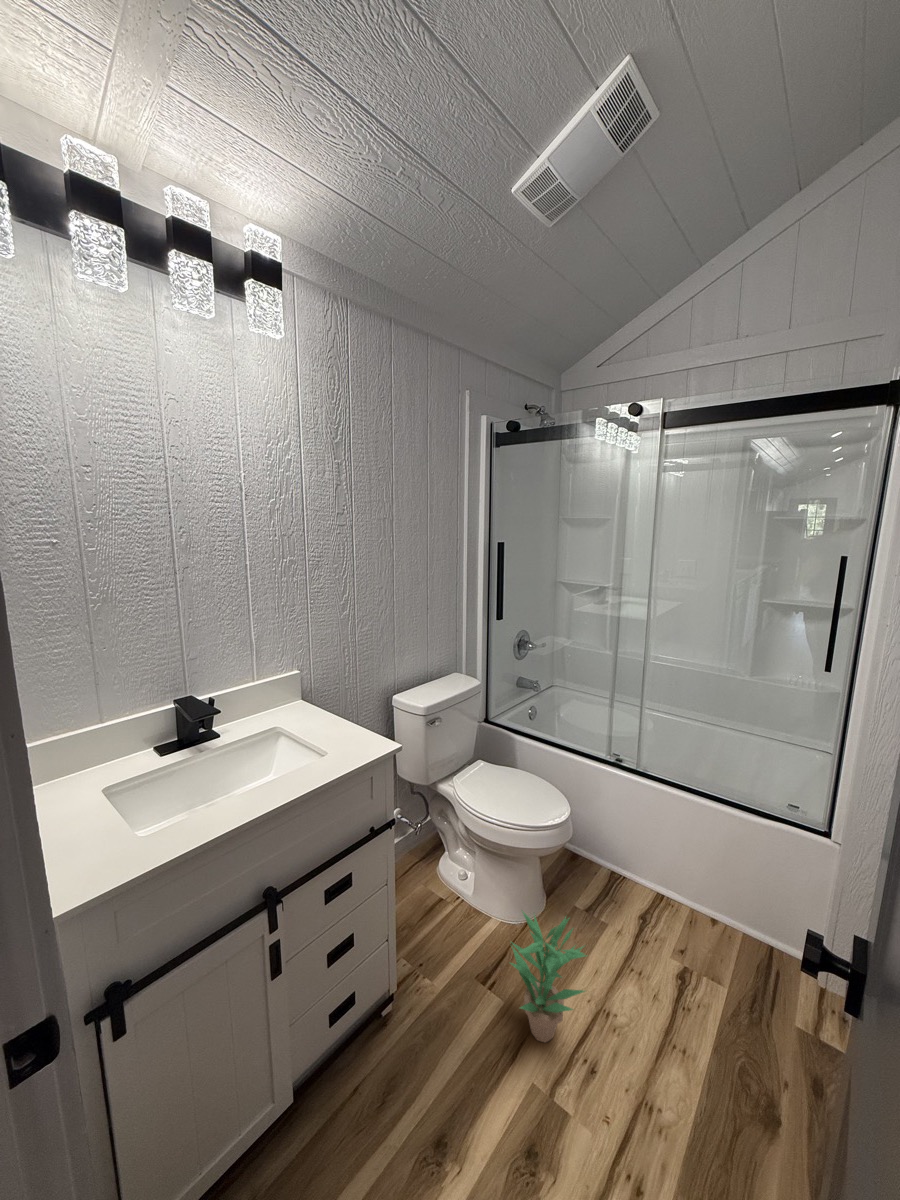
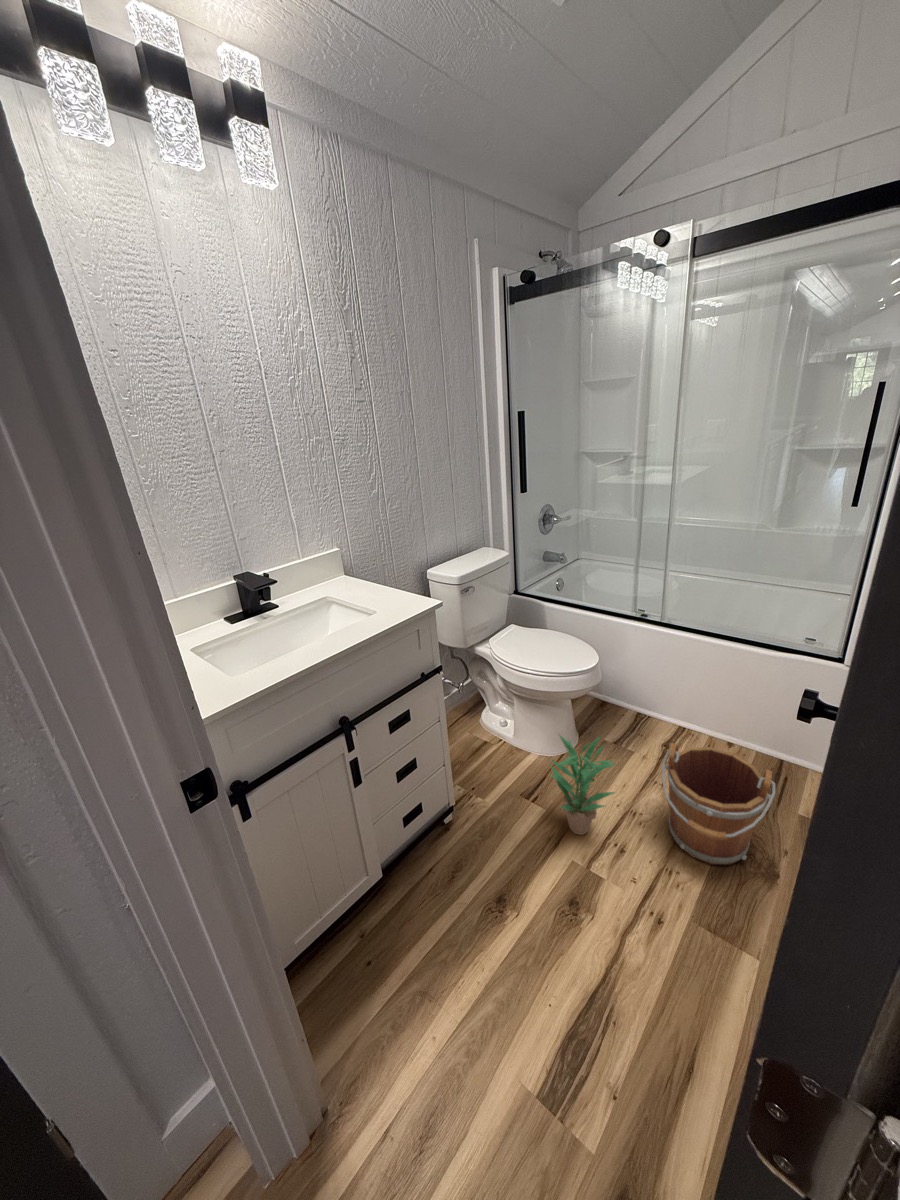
bucket: none [639,928,769,1099] -> present [662,743,775,865]

